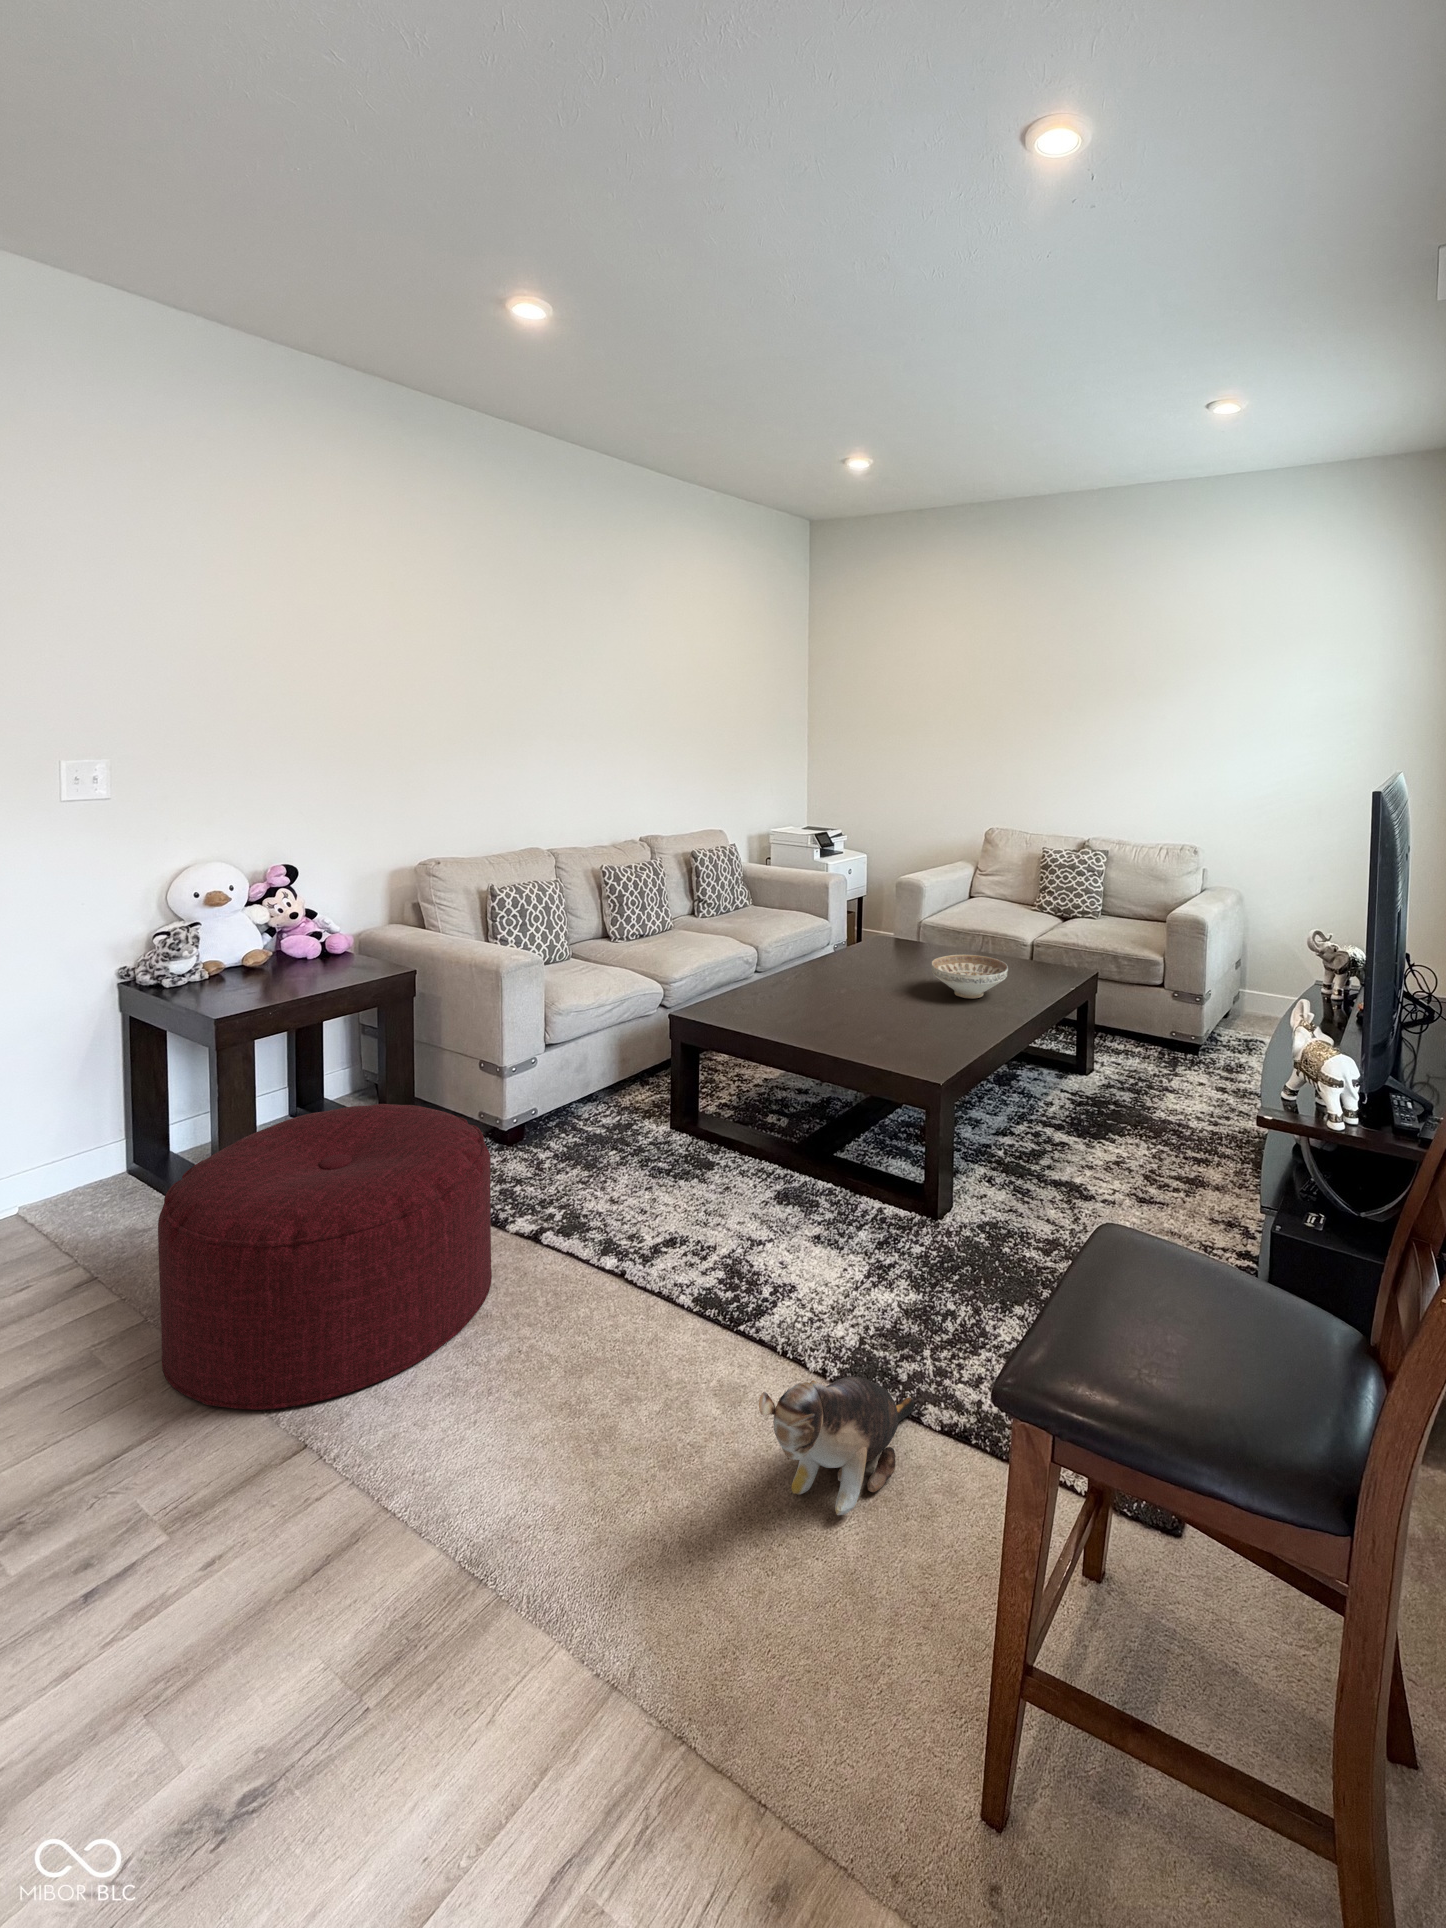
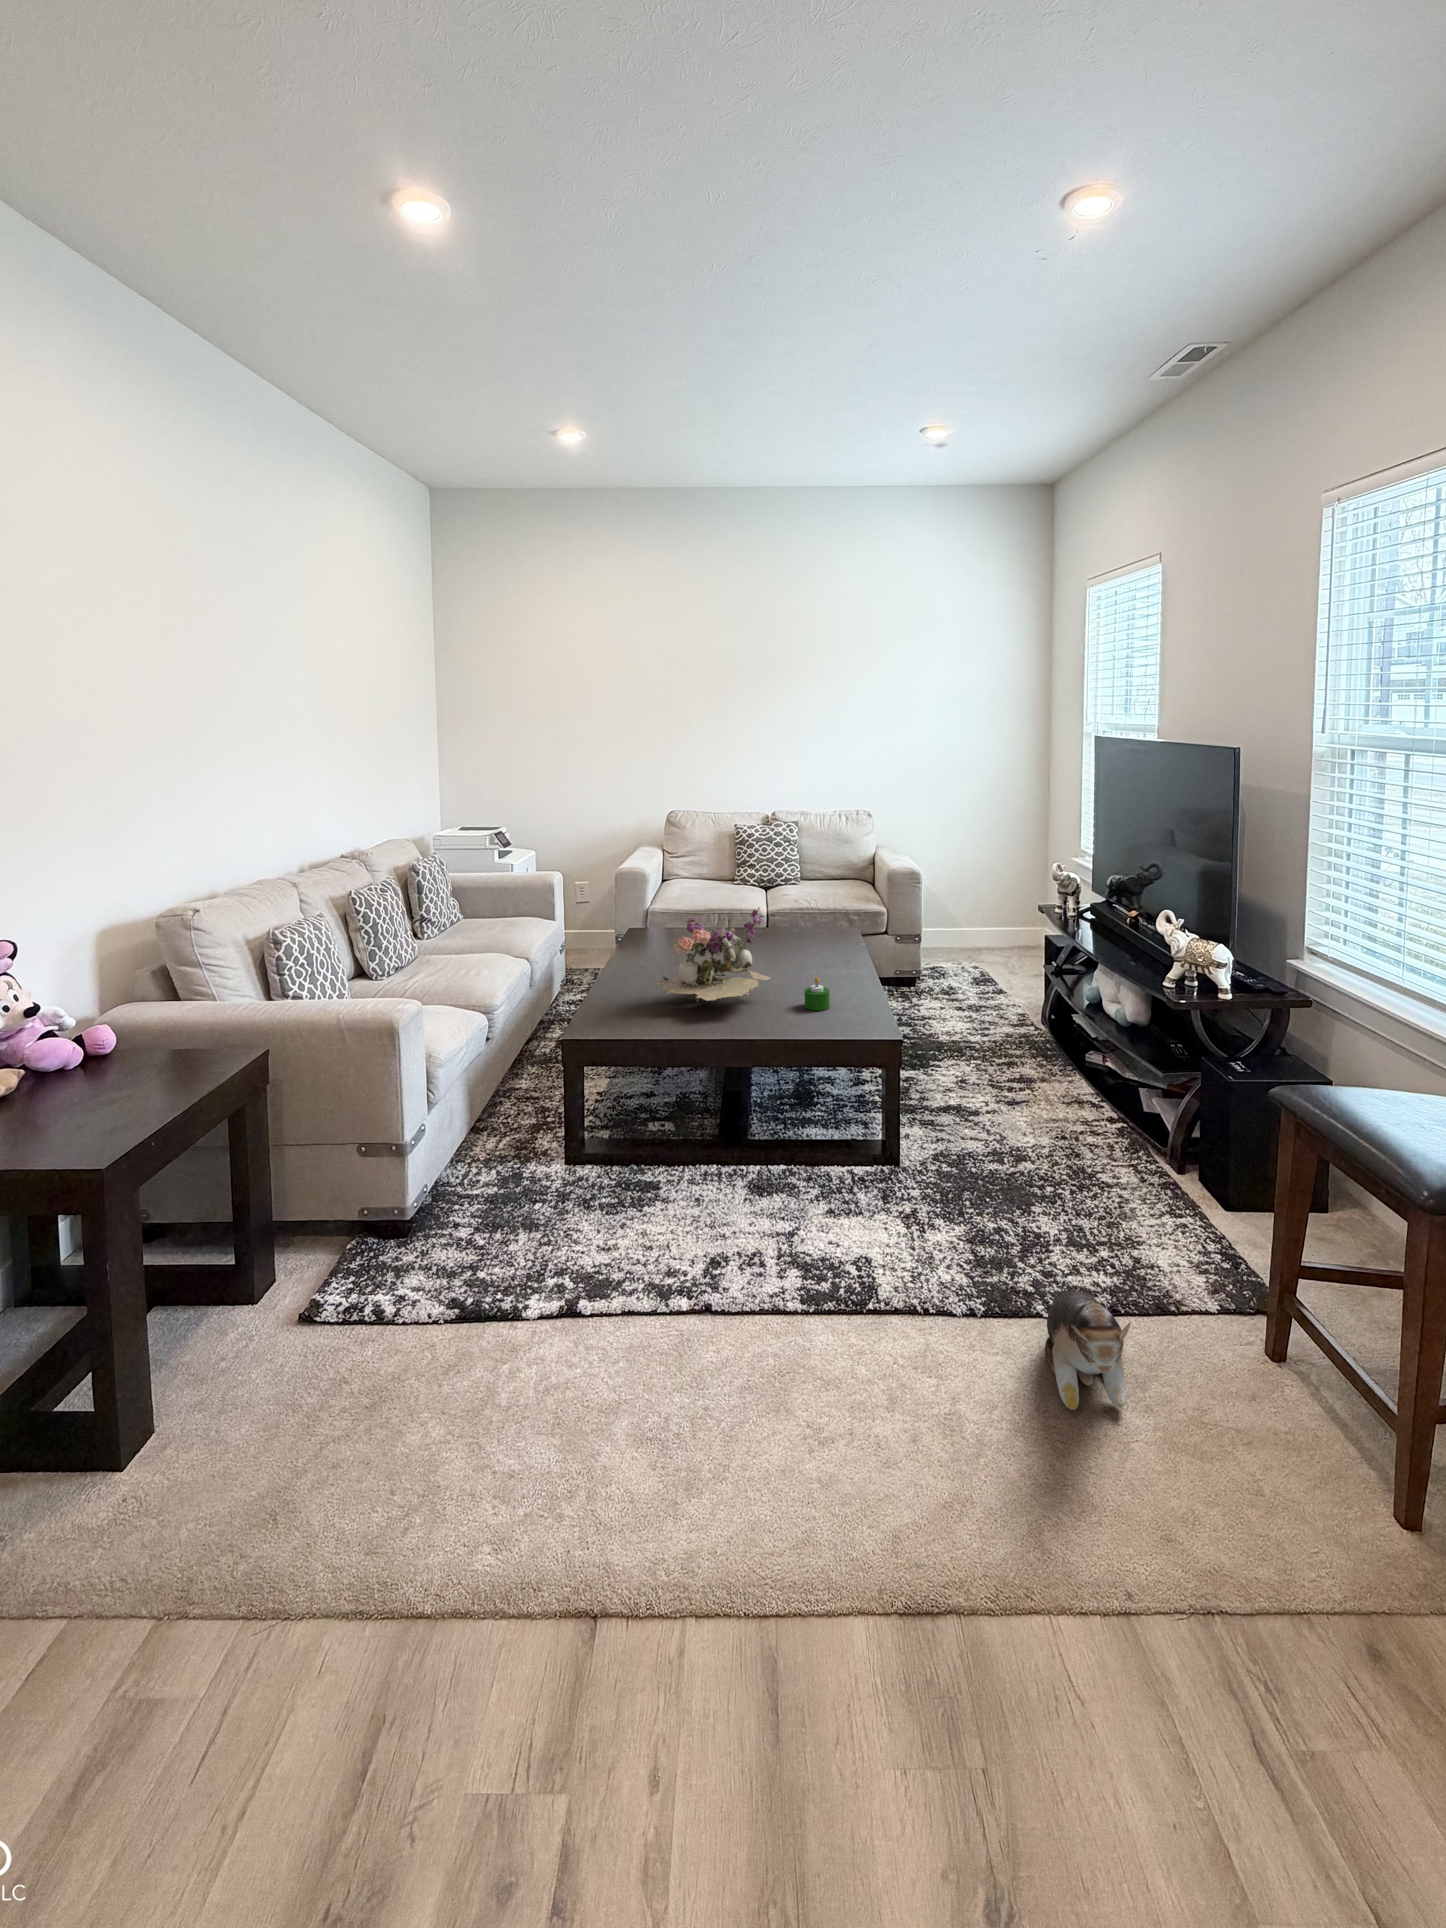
flower arrangement: none [766,925,879,1009] -> present [655,907,770,1002]
decorative bowl: present [931,954,1008,999] -> none [772,925,844,966]
candle: none [891,1005,917,1040] -> present [805,977,830,1011]
ottoman: present [158,1104,492,1410] -> none [214,1197,613,1653]

